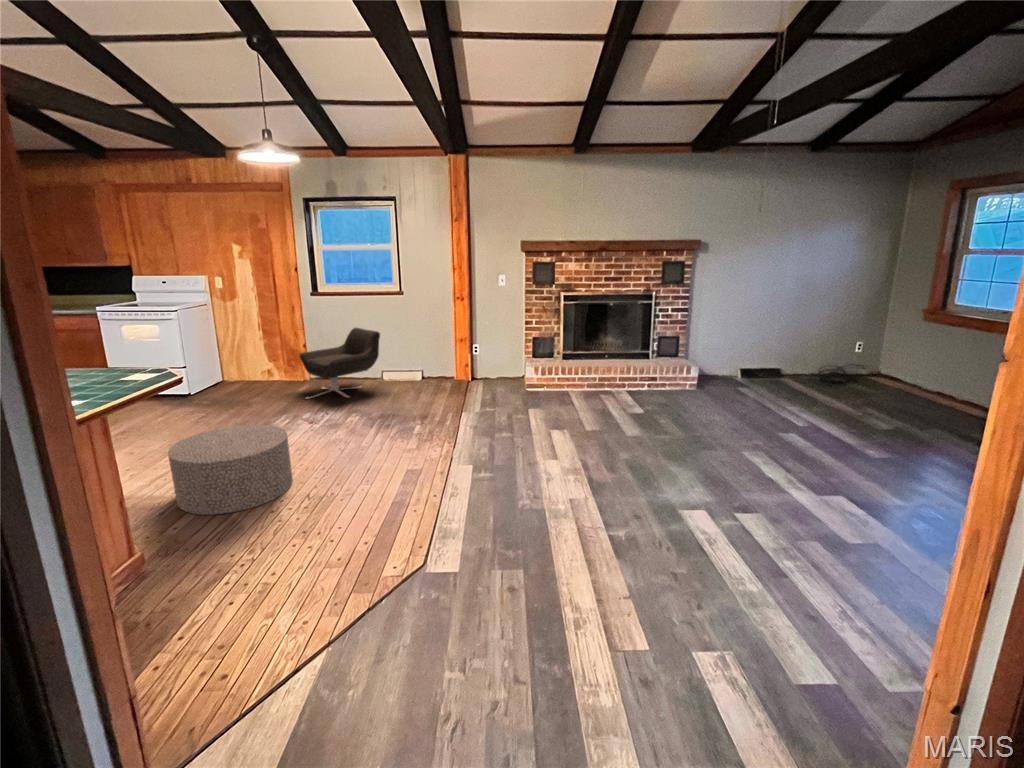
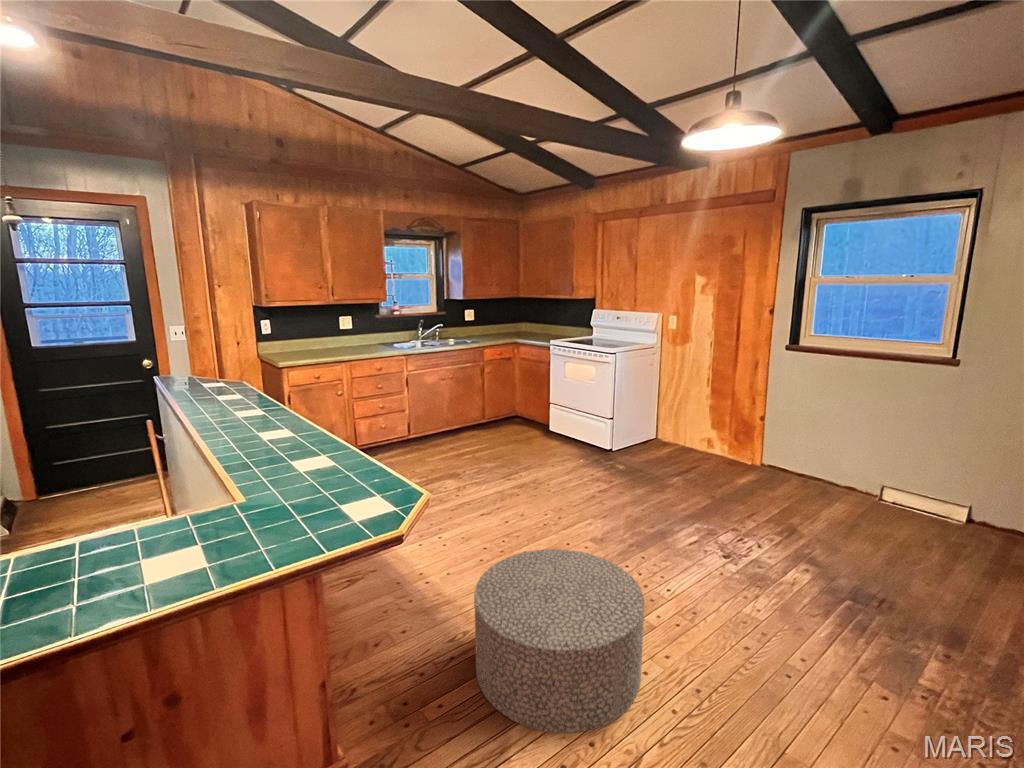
lounge chair: present [300,328,380,399] -> none [739,407,892,521]

